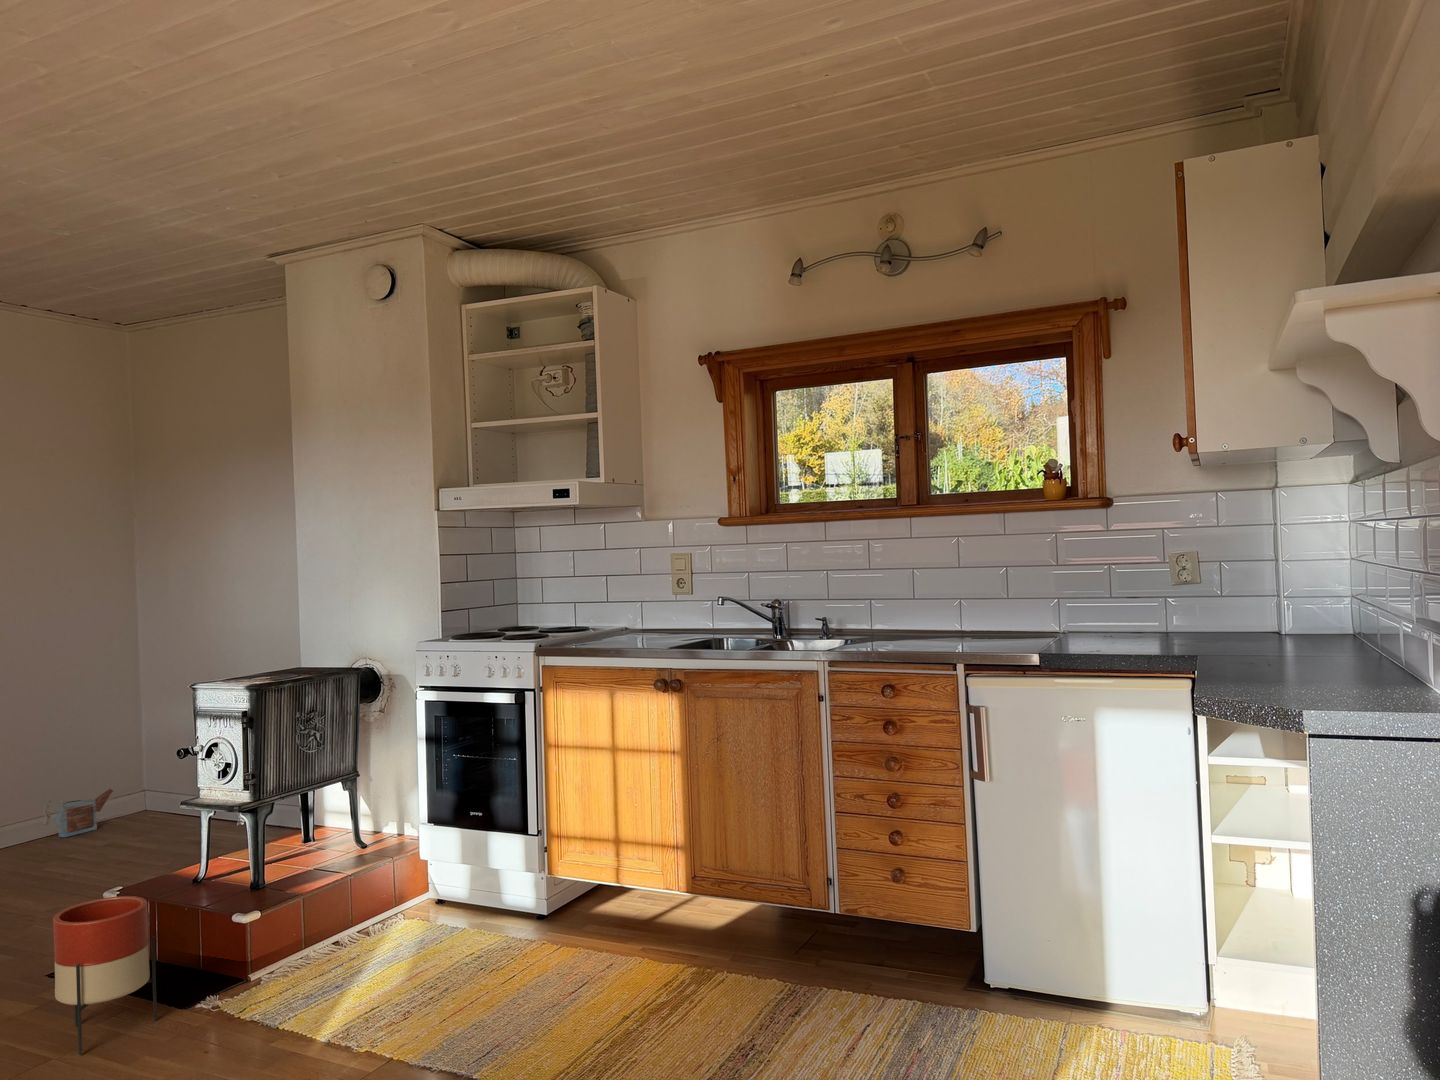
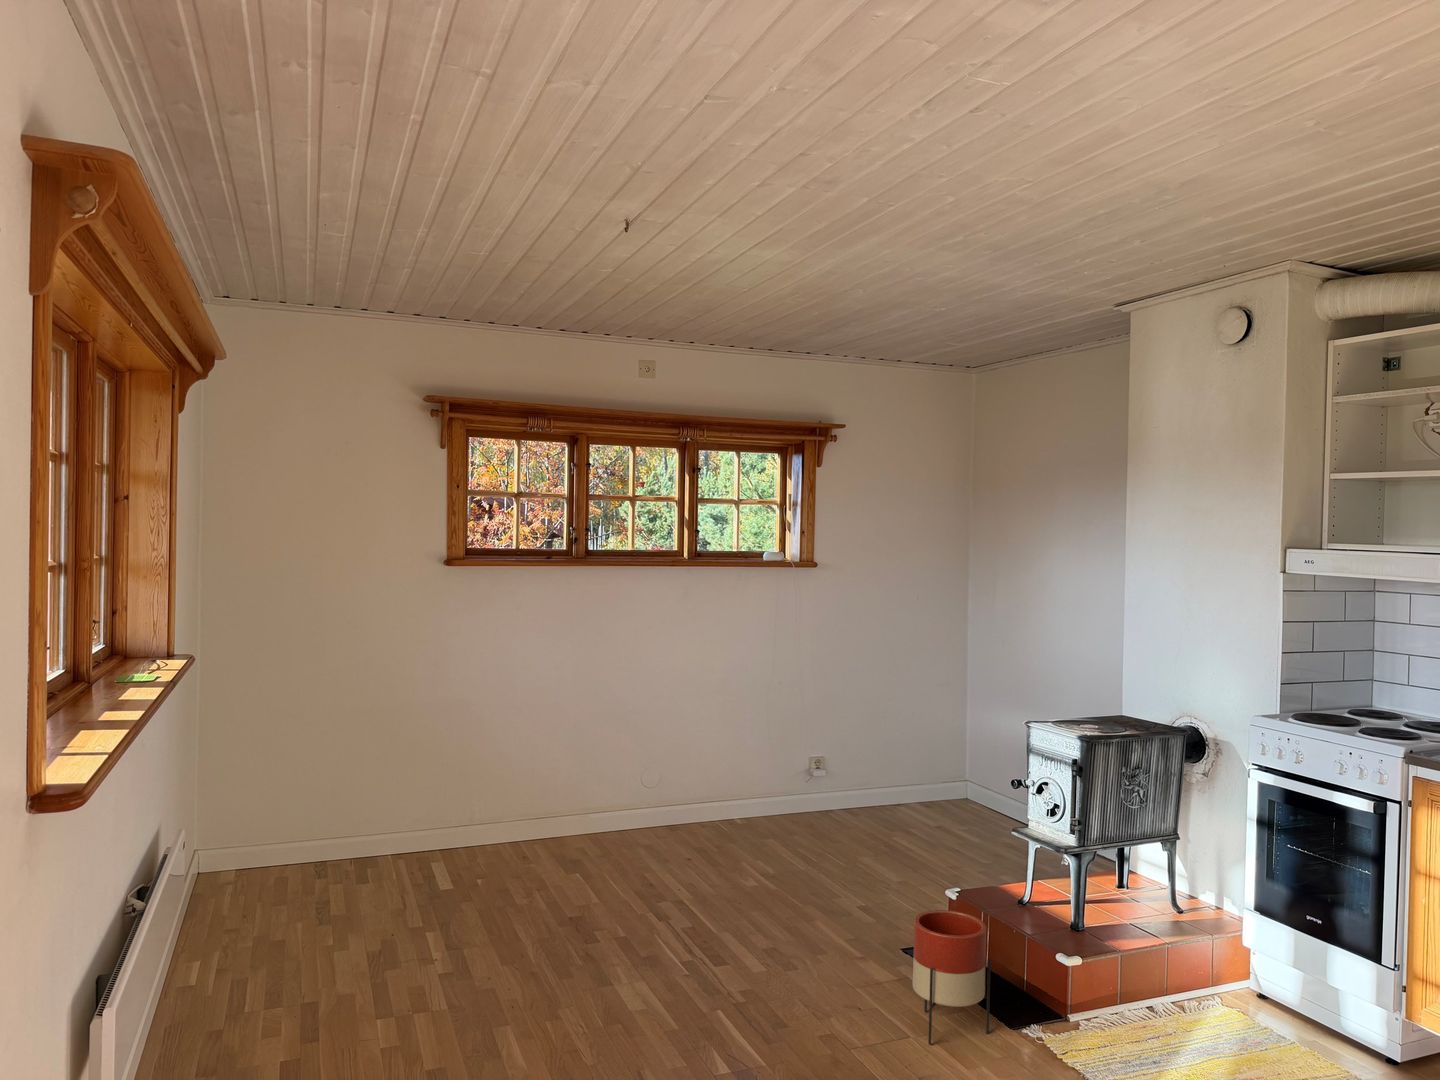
watering can: present [43,789,113,837] -> none [896,774,949,809]

